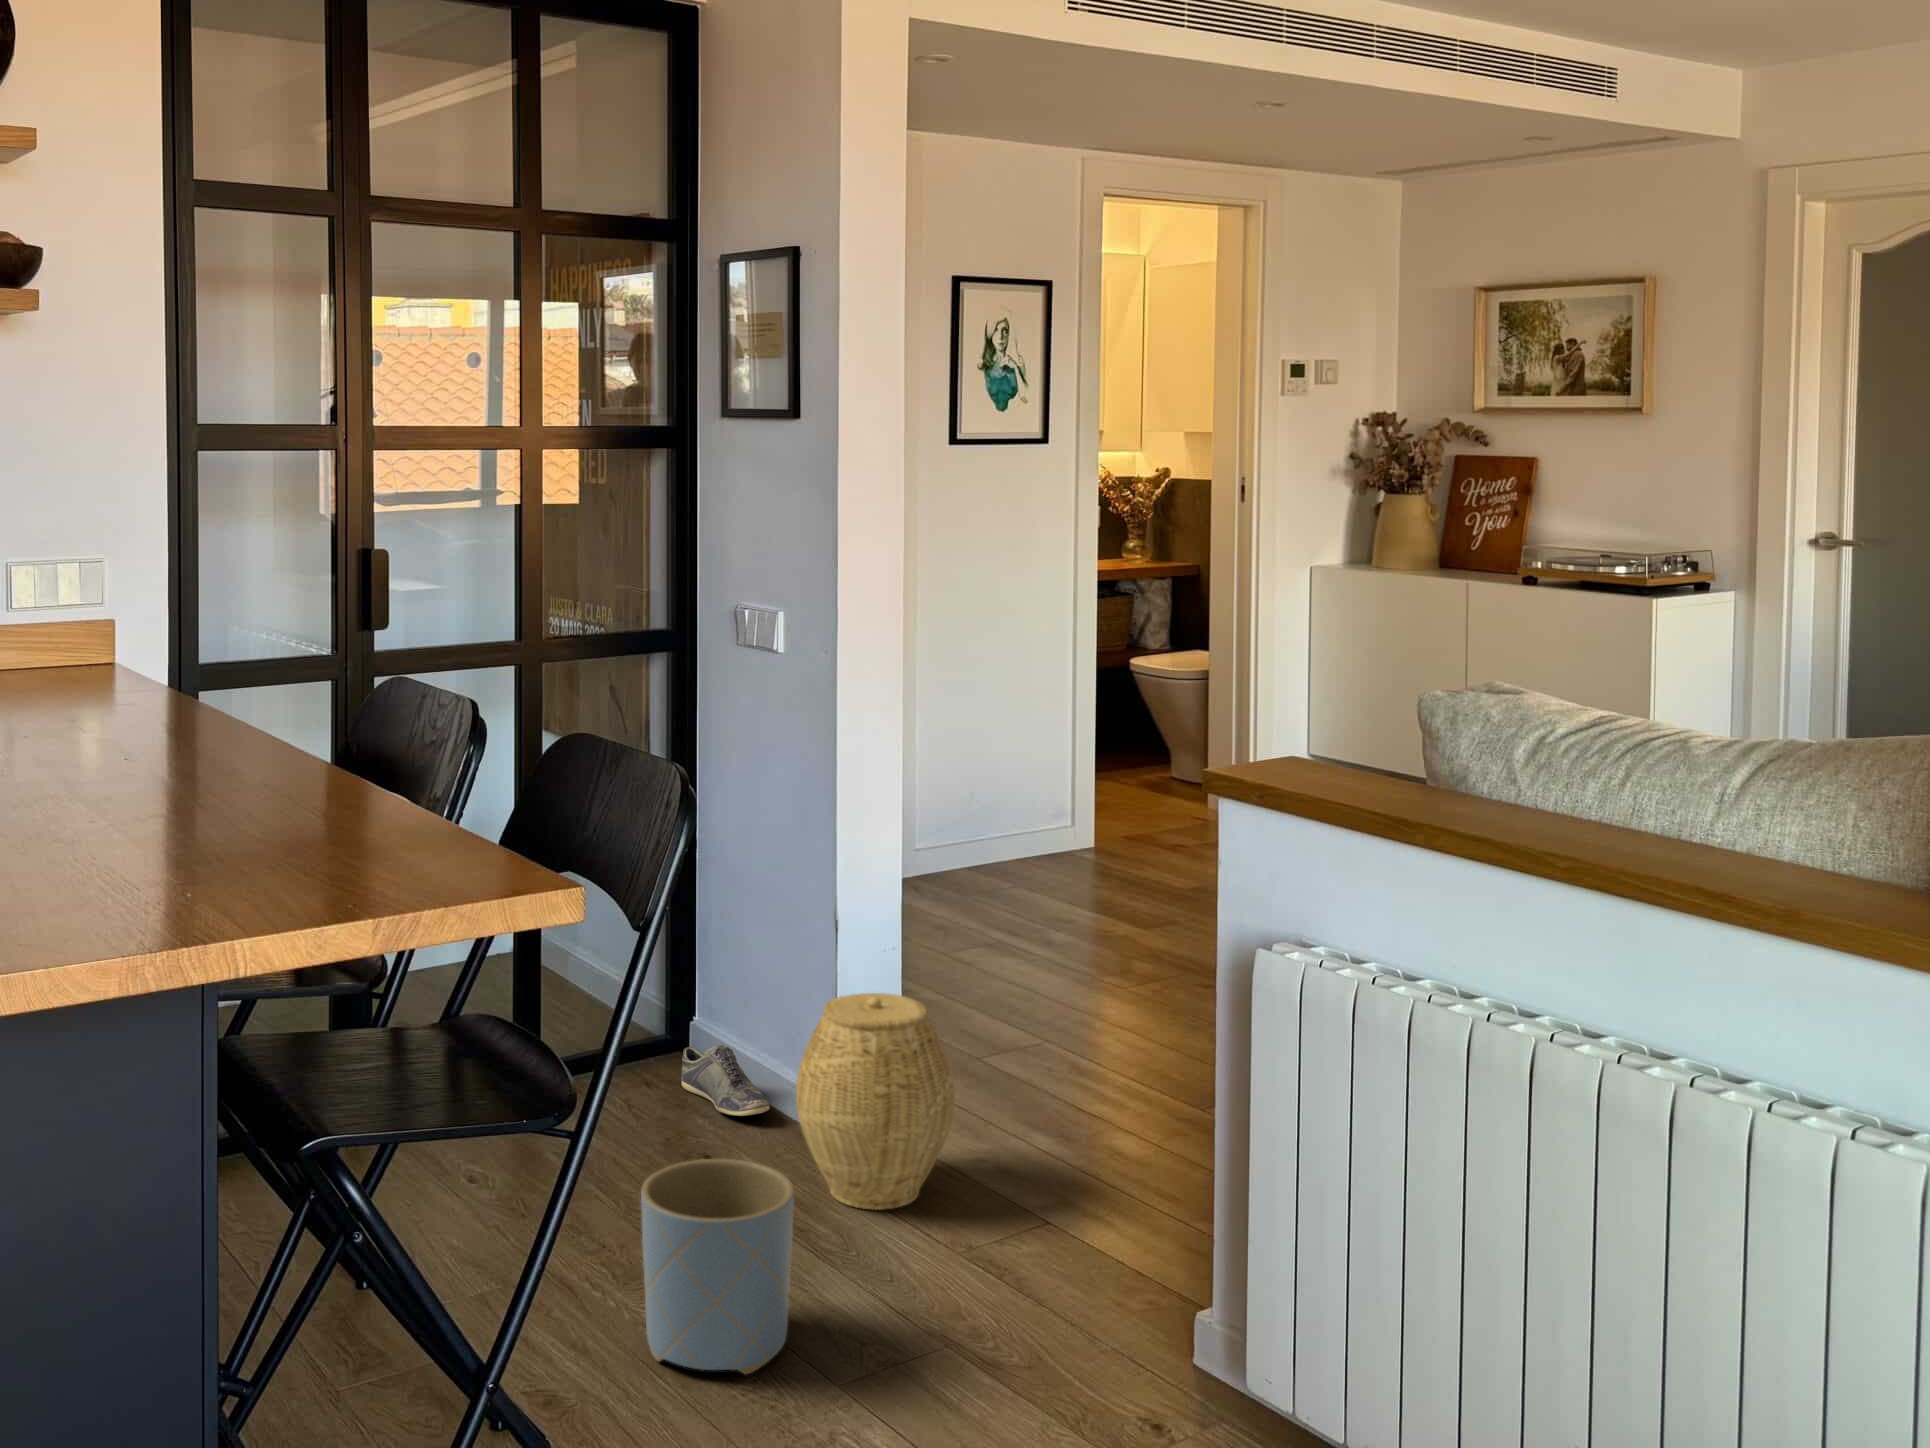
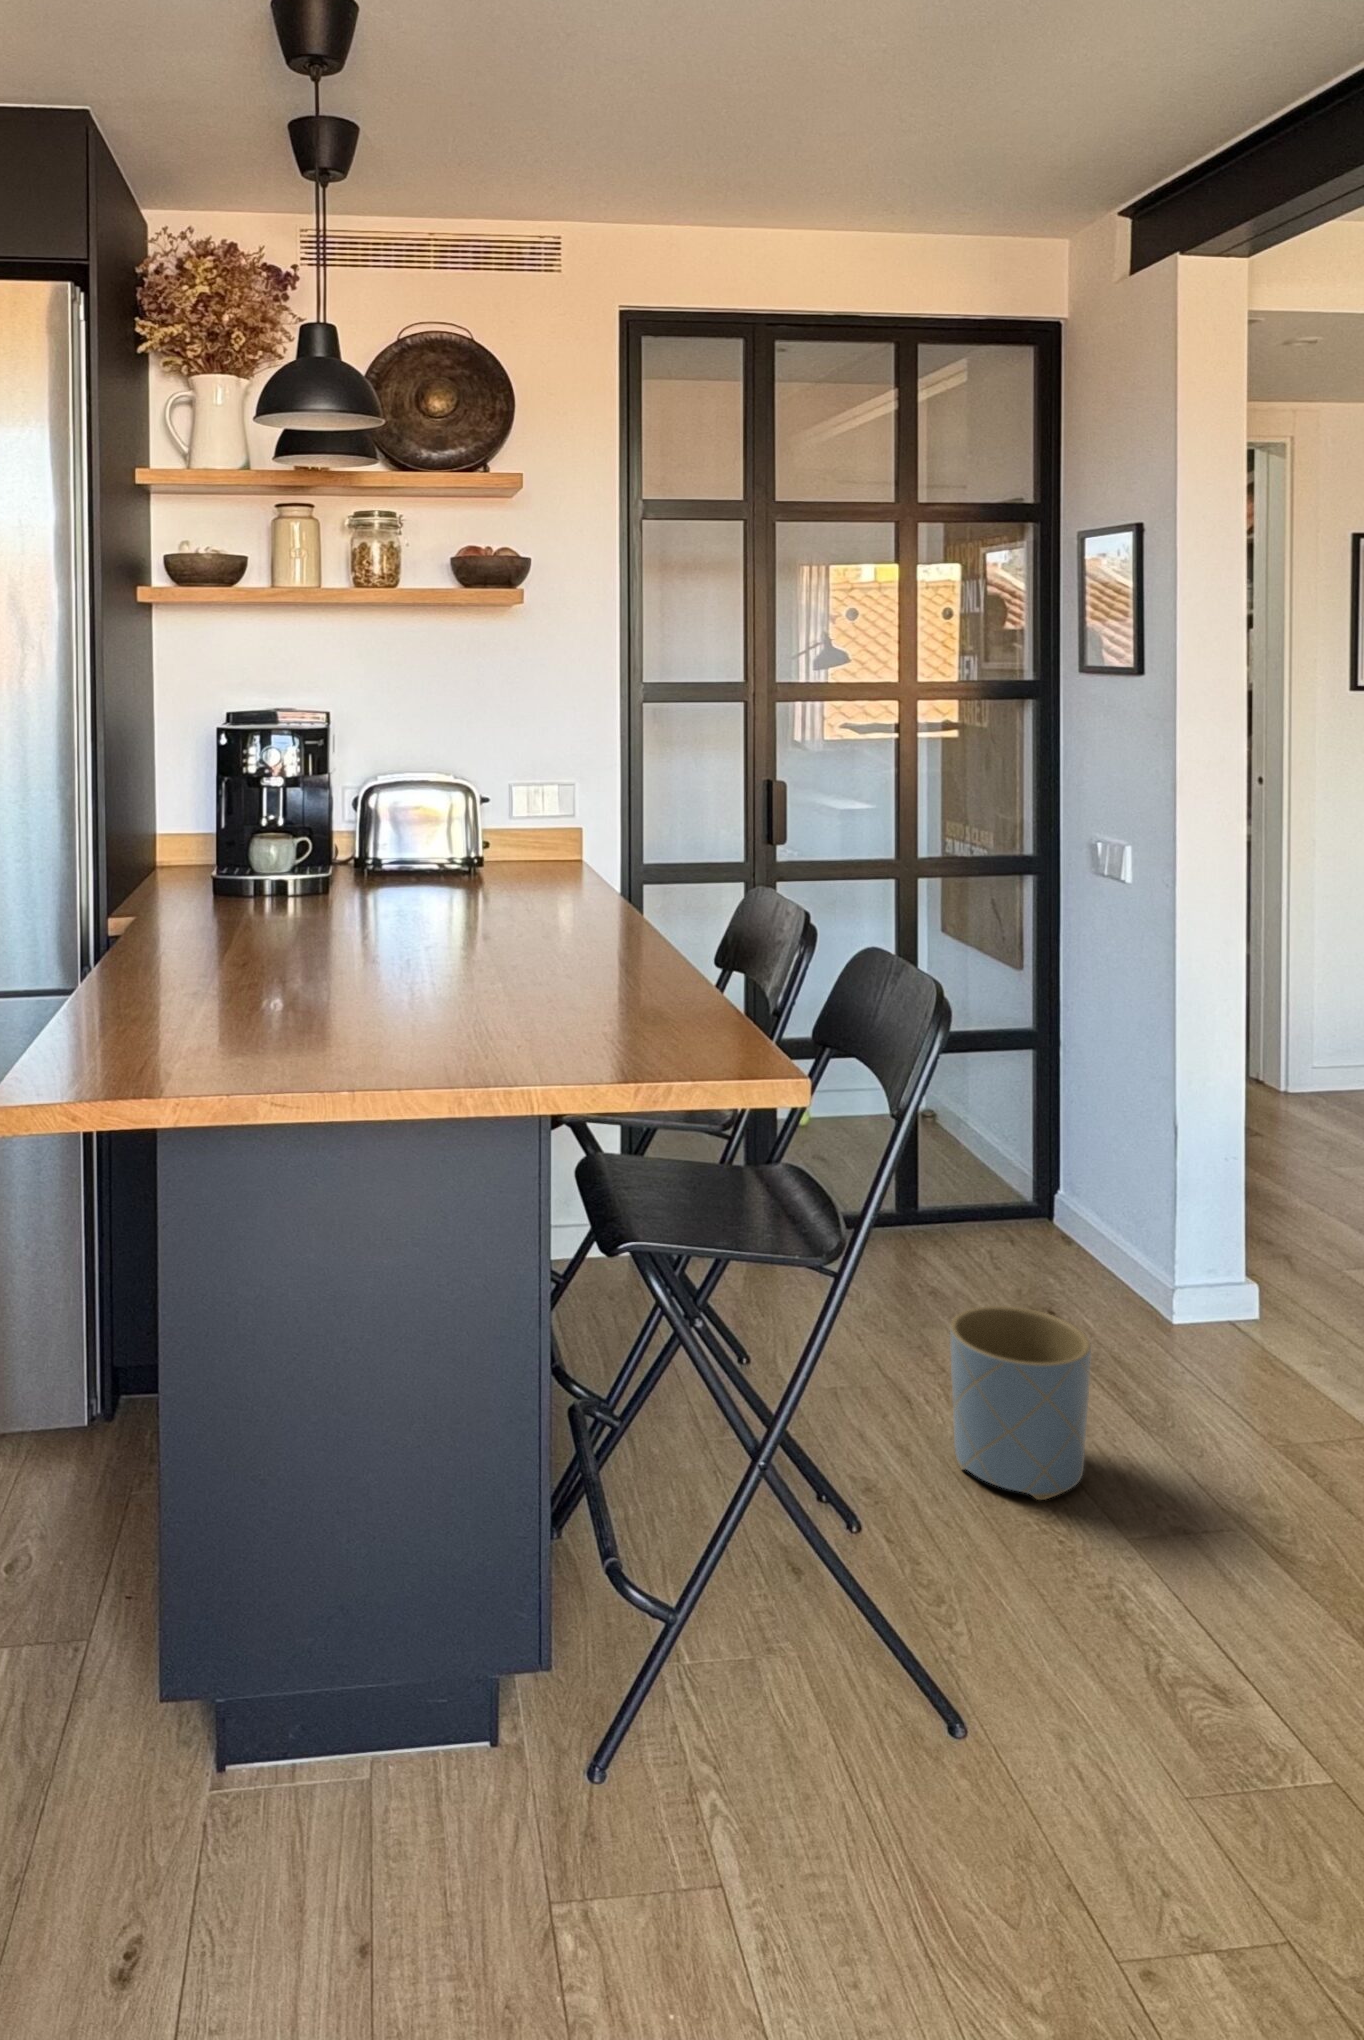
woven basket: present [796,993,955,1210] -> none [1124,1187,1285,1386]
shoe: present [681,1045,770,1116] -> none [1039,1211,1114,1279]

